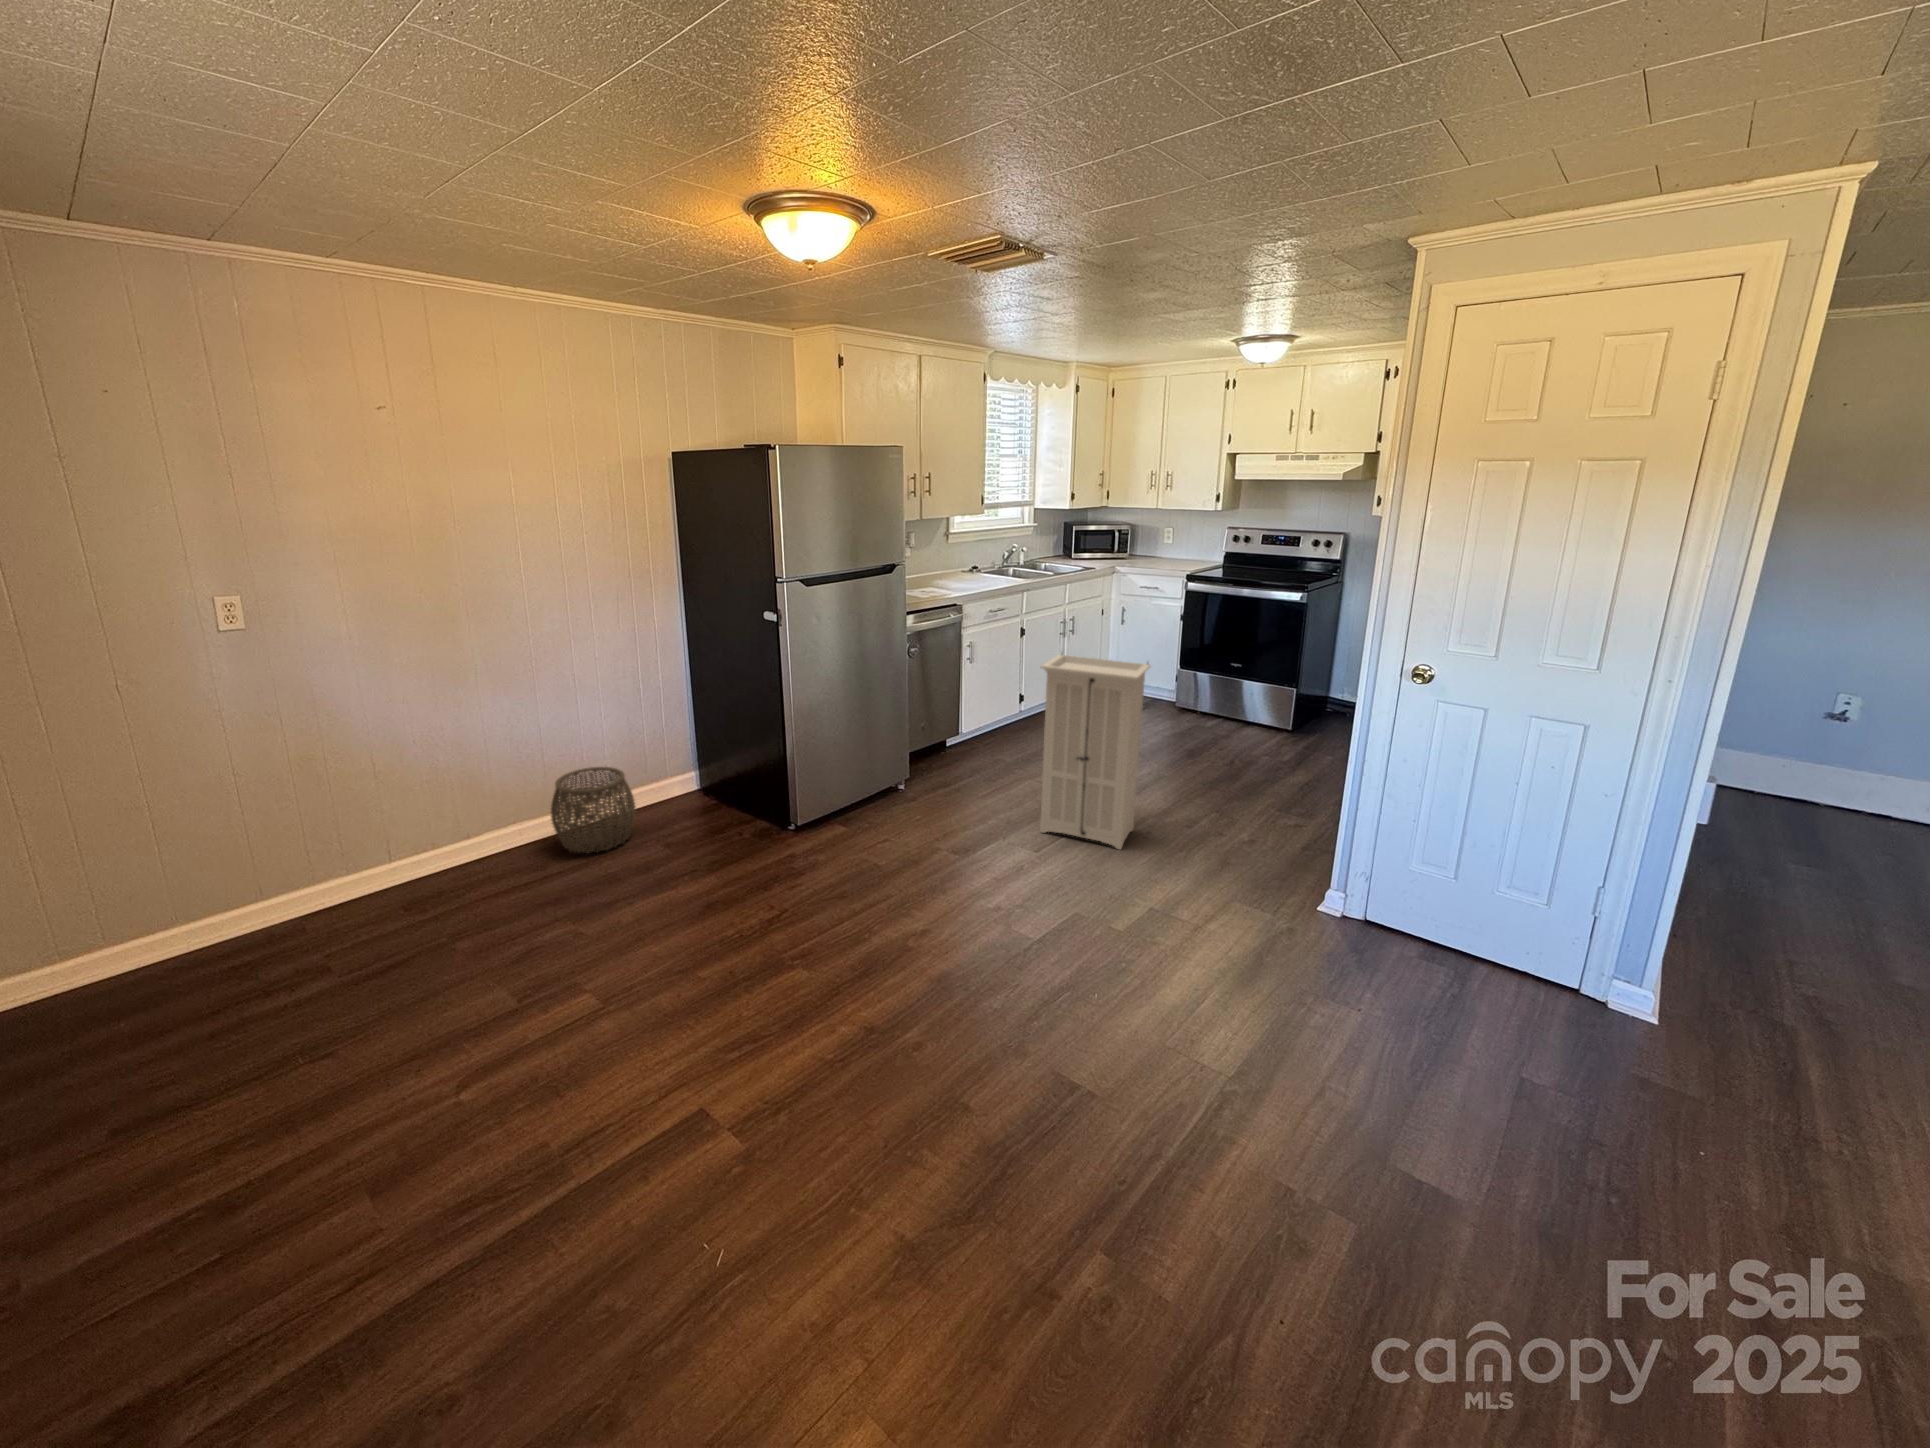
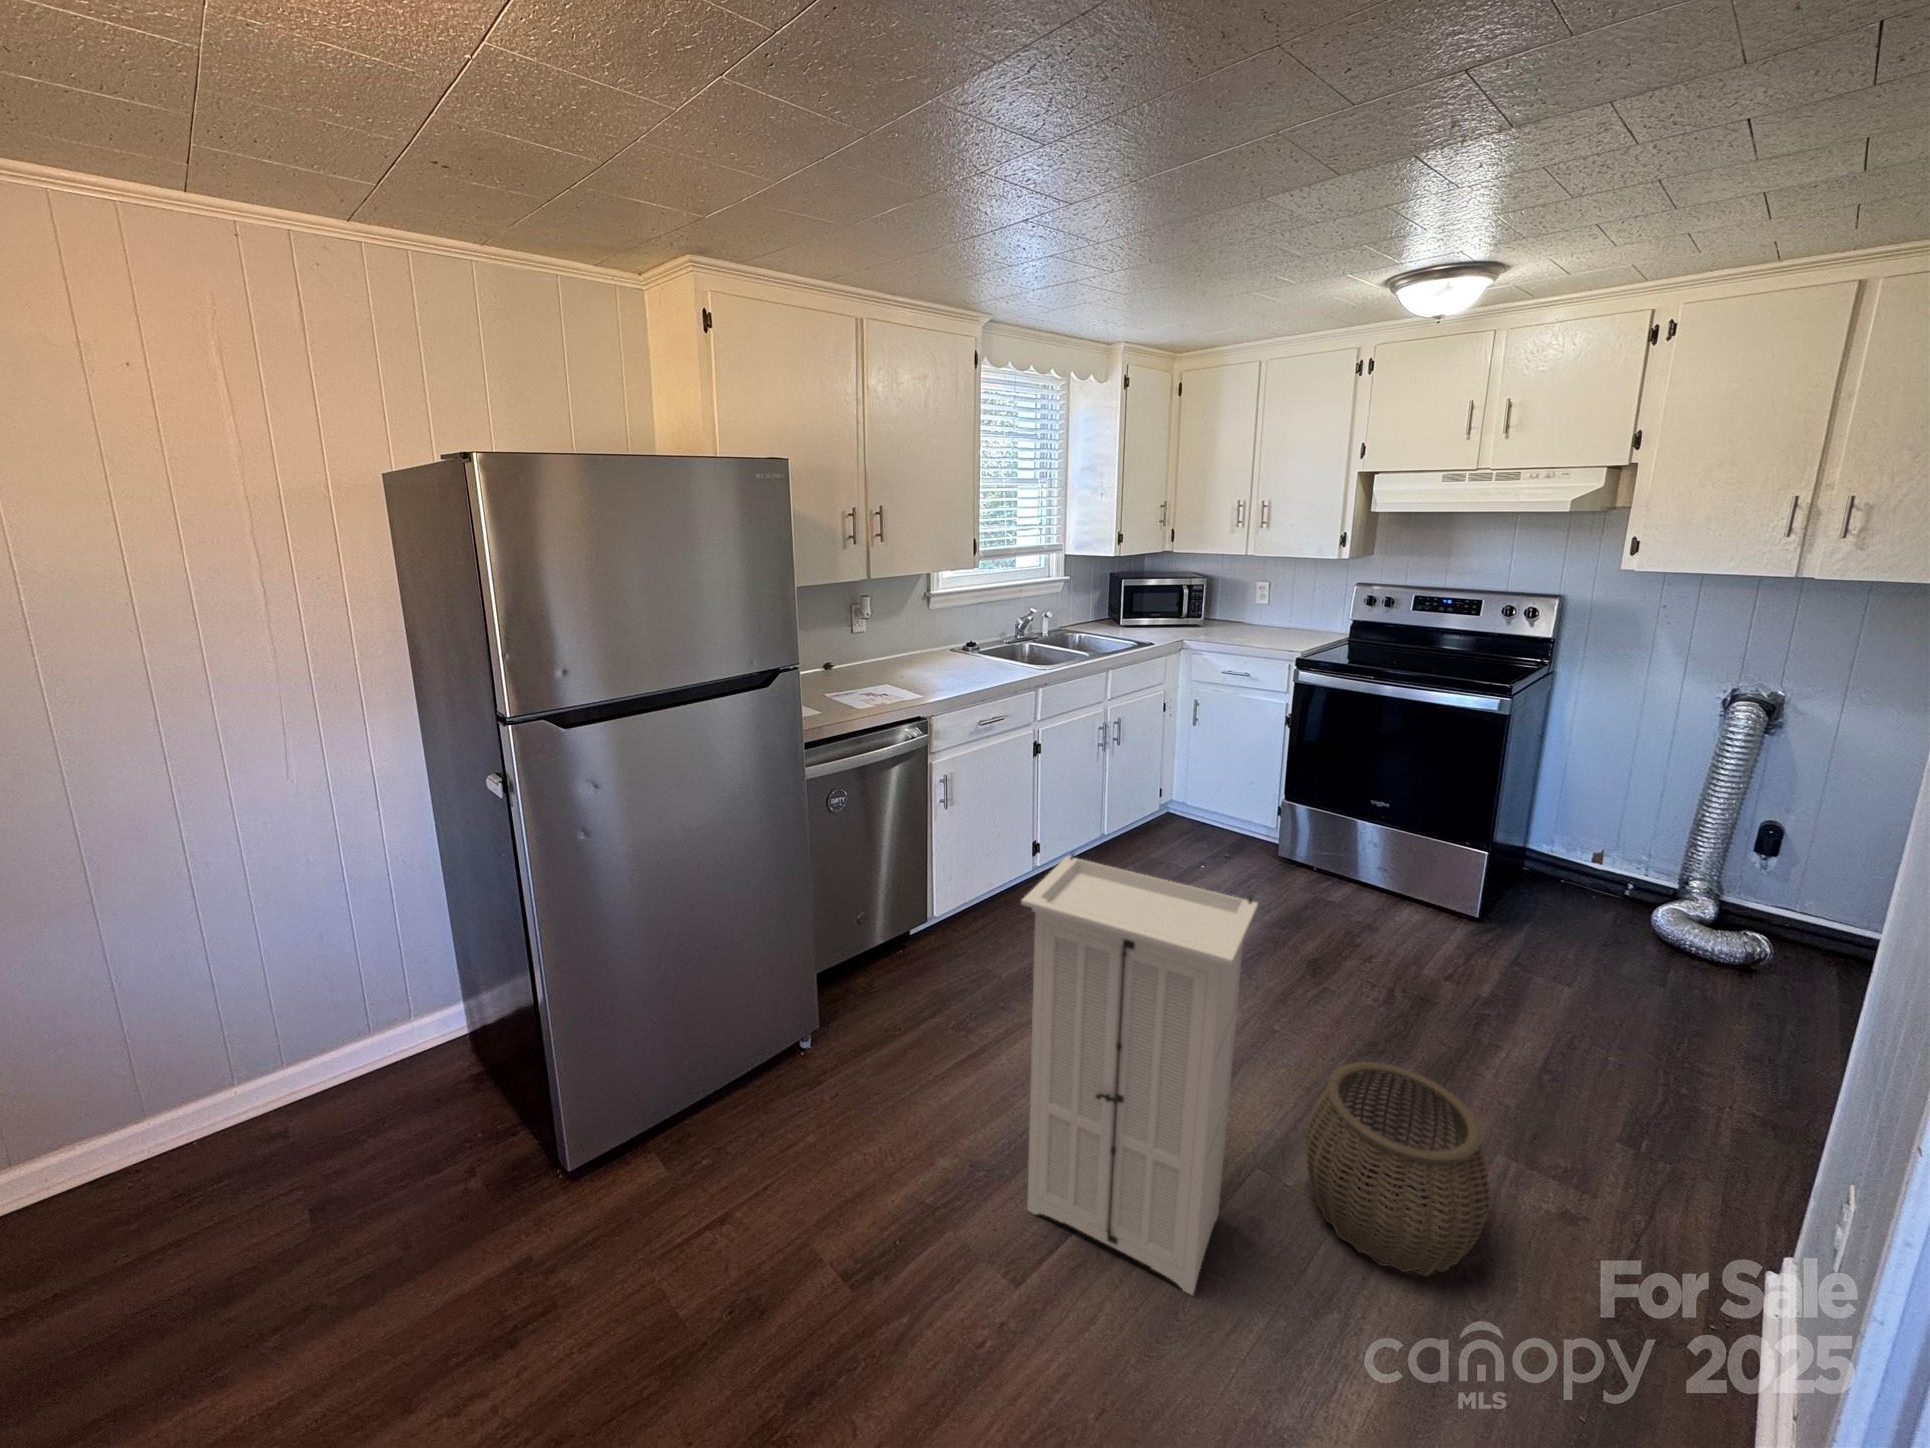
woven basket: present [551,767,636,853] -> present [1305,1062,1491,1276]

